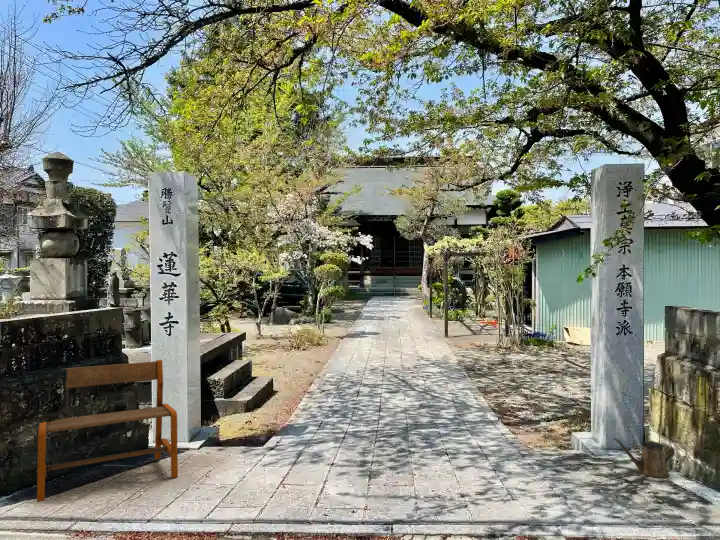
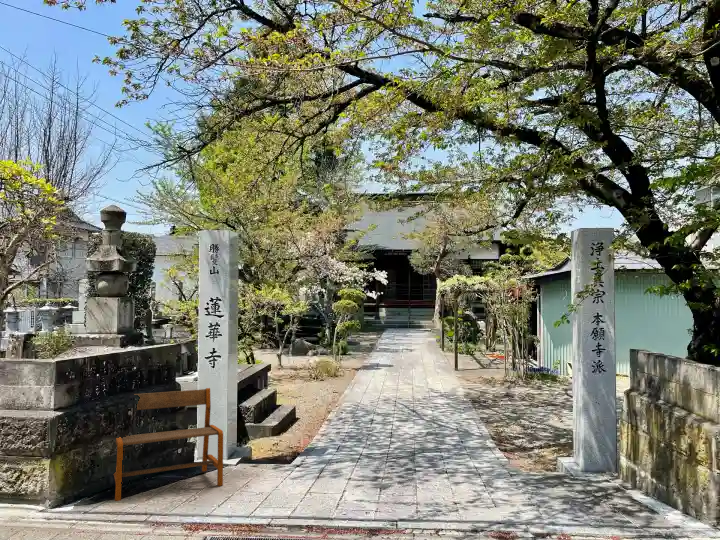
watering can: present [614,438,675,478] -> none [585,460,637,495]

